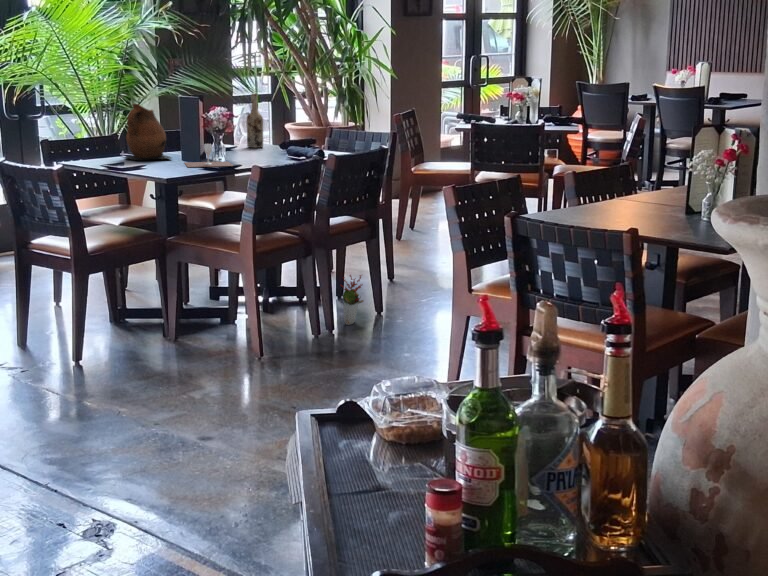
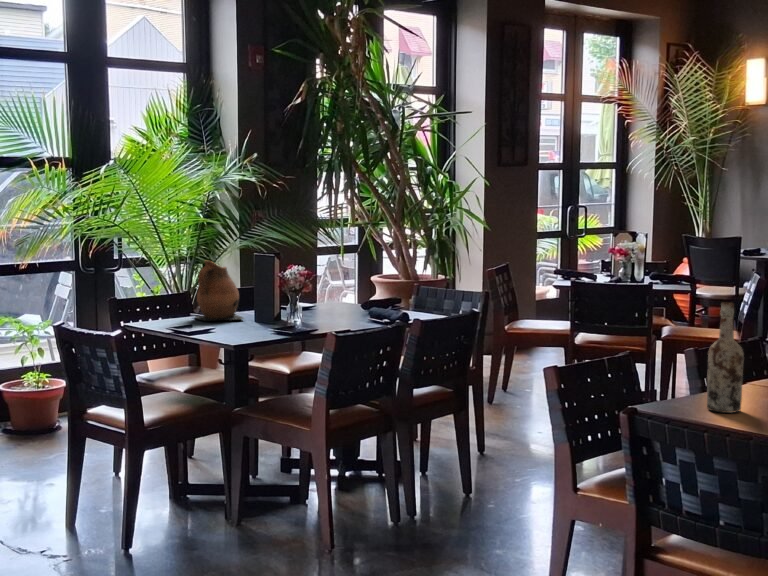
wine bottle: present [246,94,263,148] -> present [707,302,744,413]
wine glass: present [185,144,233,167] -> none [256,304,309,330]
decorative plant: present [341,275,363,325] -> none [424,452,450,510]

